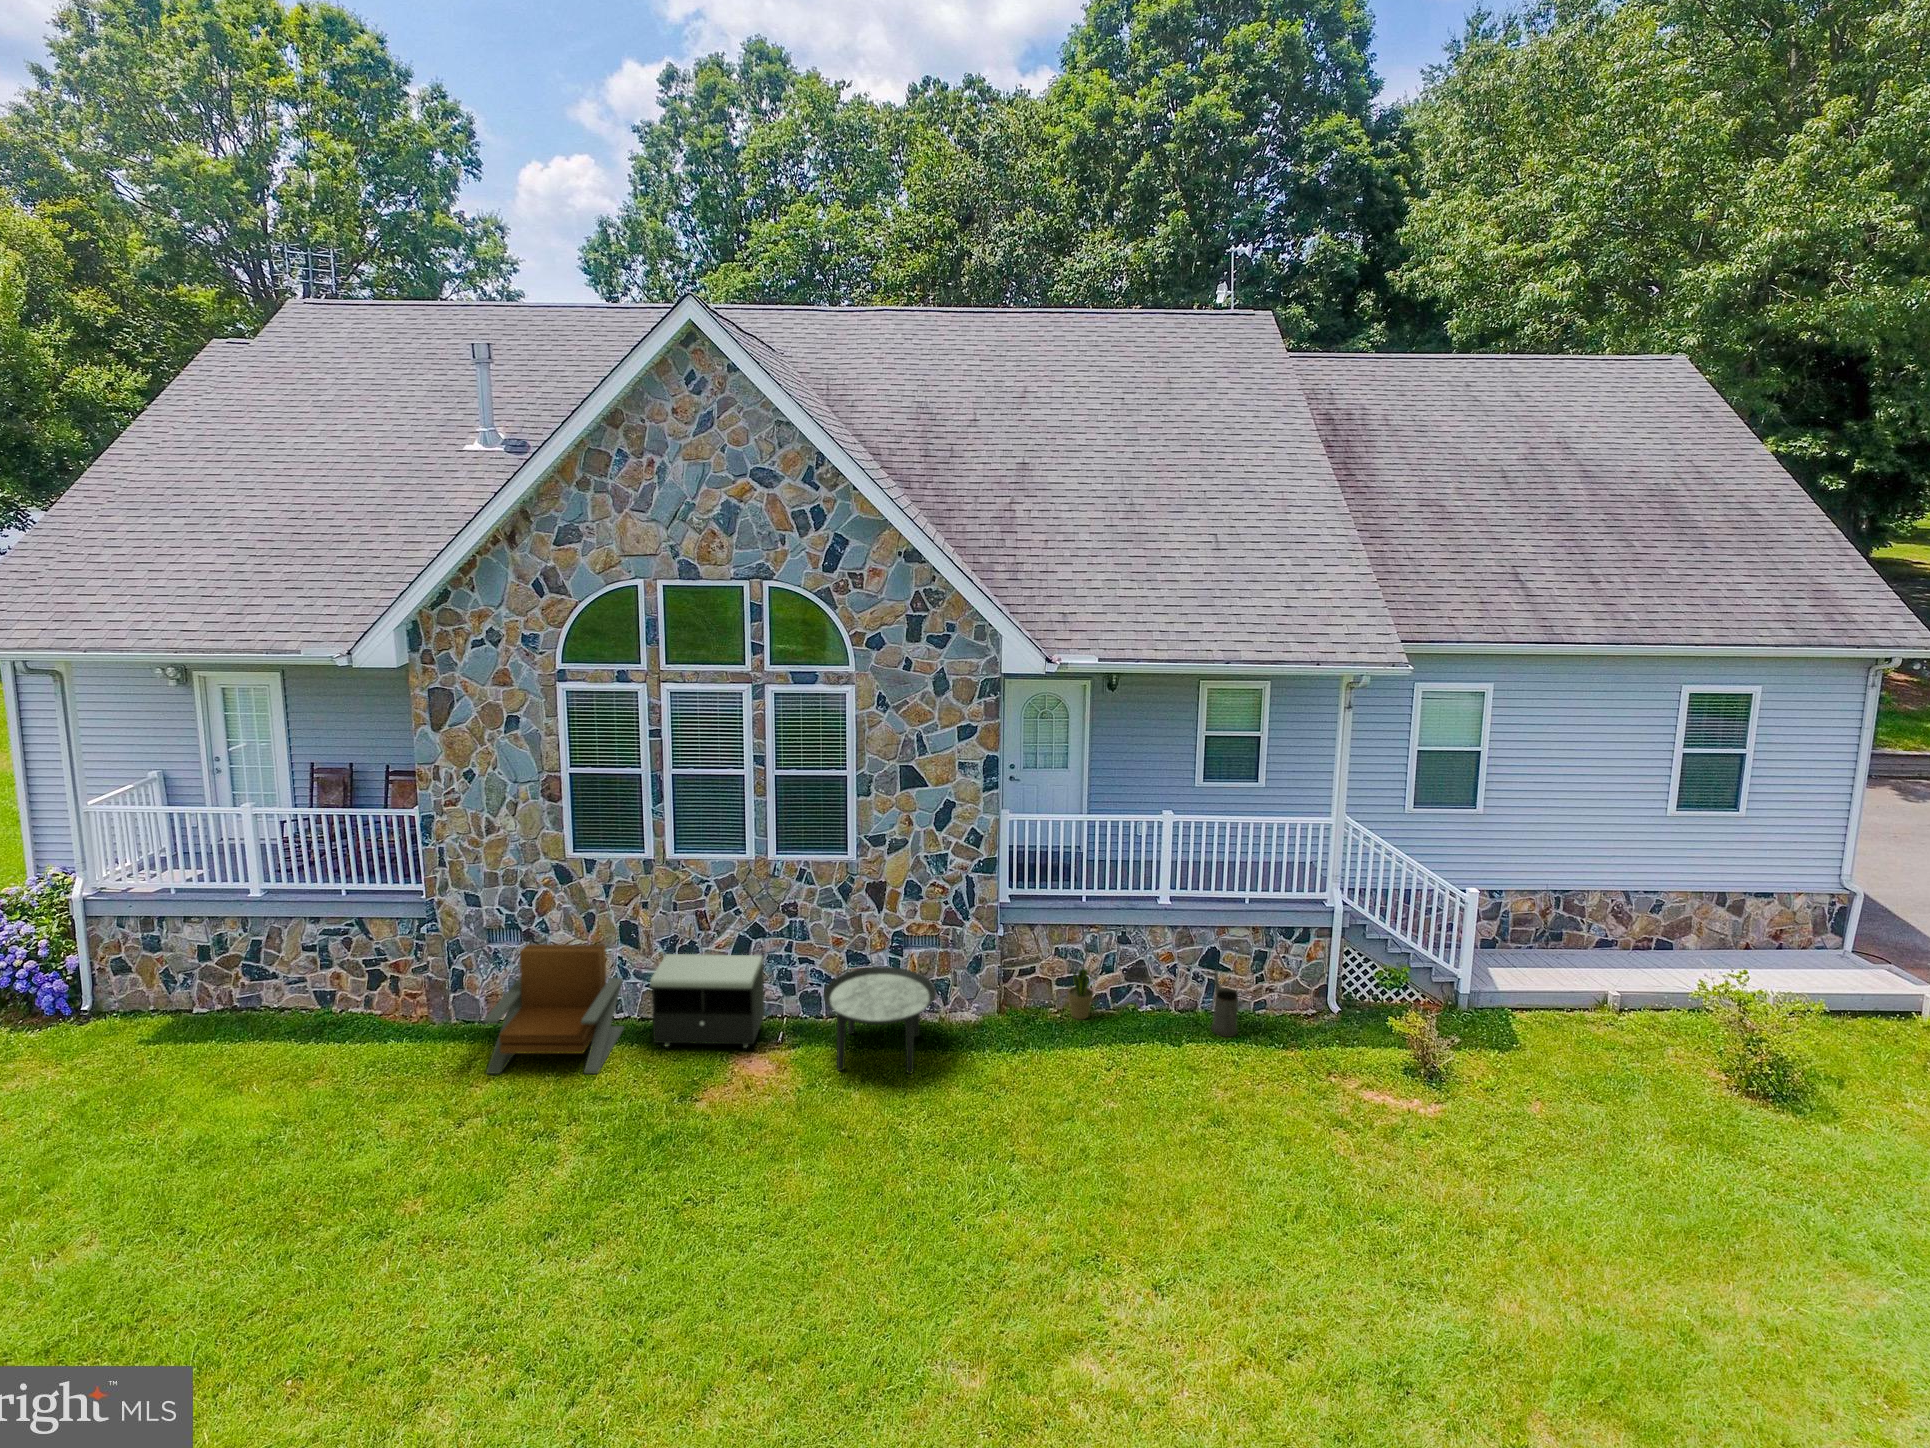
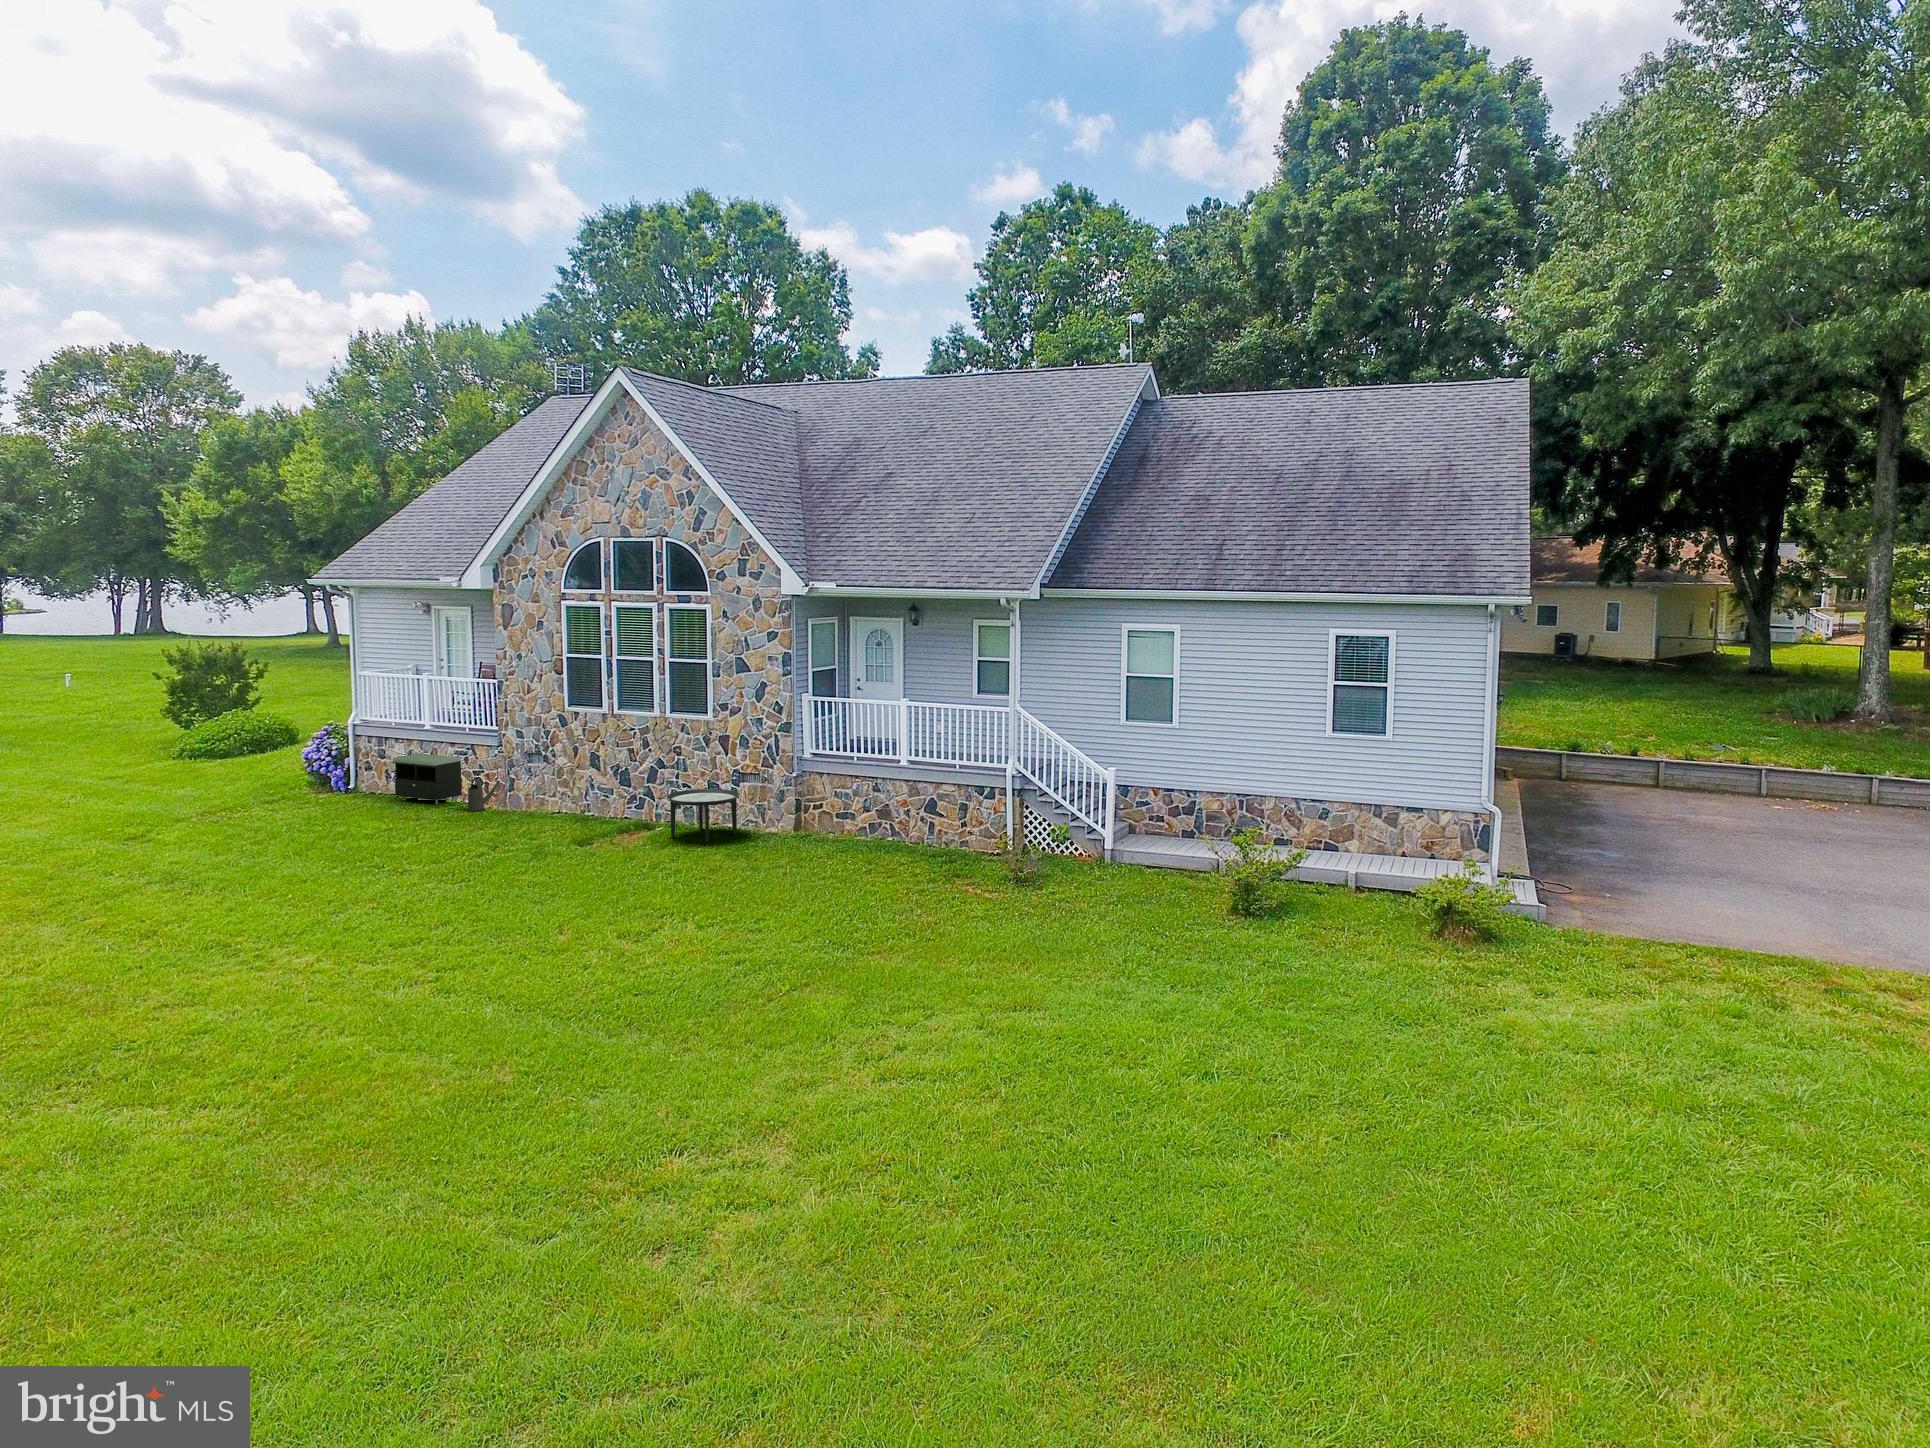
lounge chair: present [483,944,624,1074] -> none [500,758,587,827]
storage bench: present [650,954,765,1047] -> present [393,754,462,804]
potted plant: present [1068,966,1096,1019] -> none [834,803,855,839]
watering can: present [1211,971,1238,1037] -> present [463,779,500,812]

